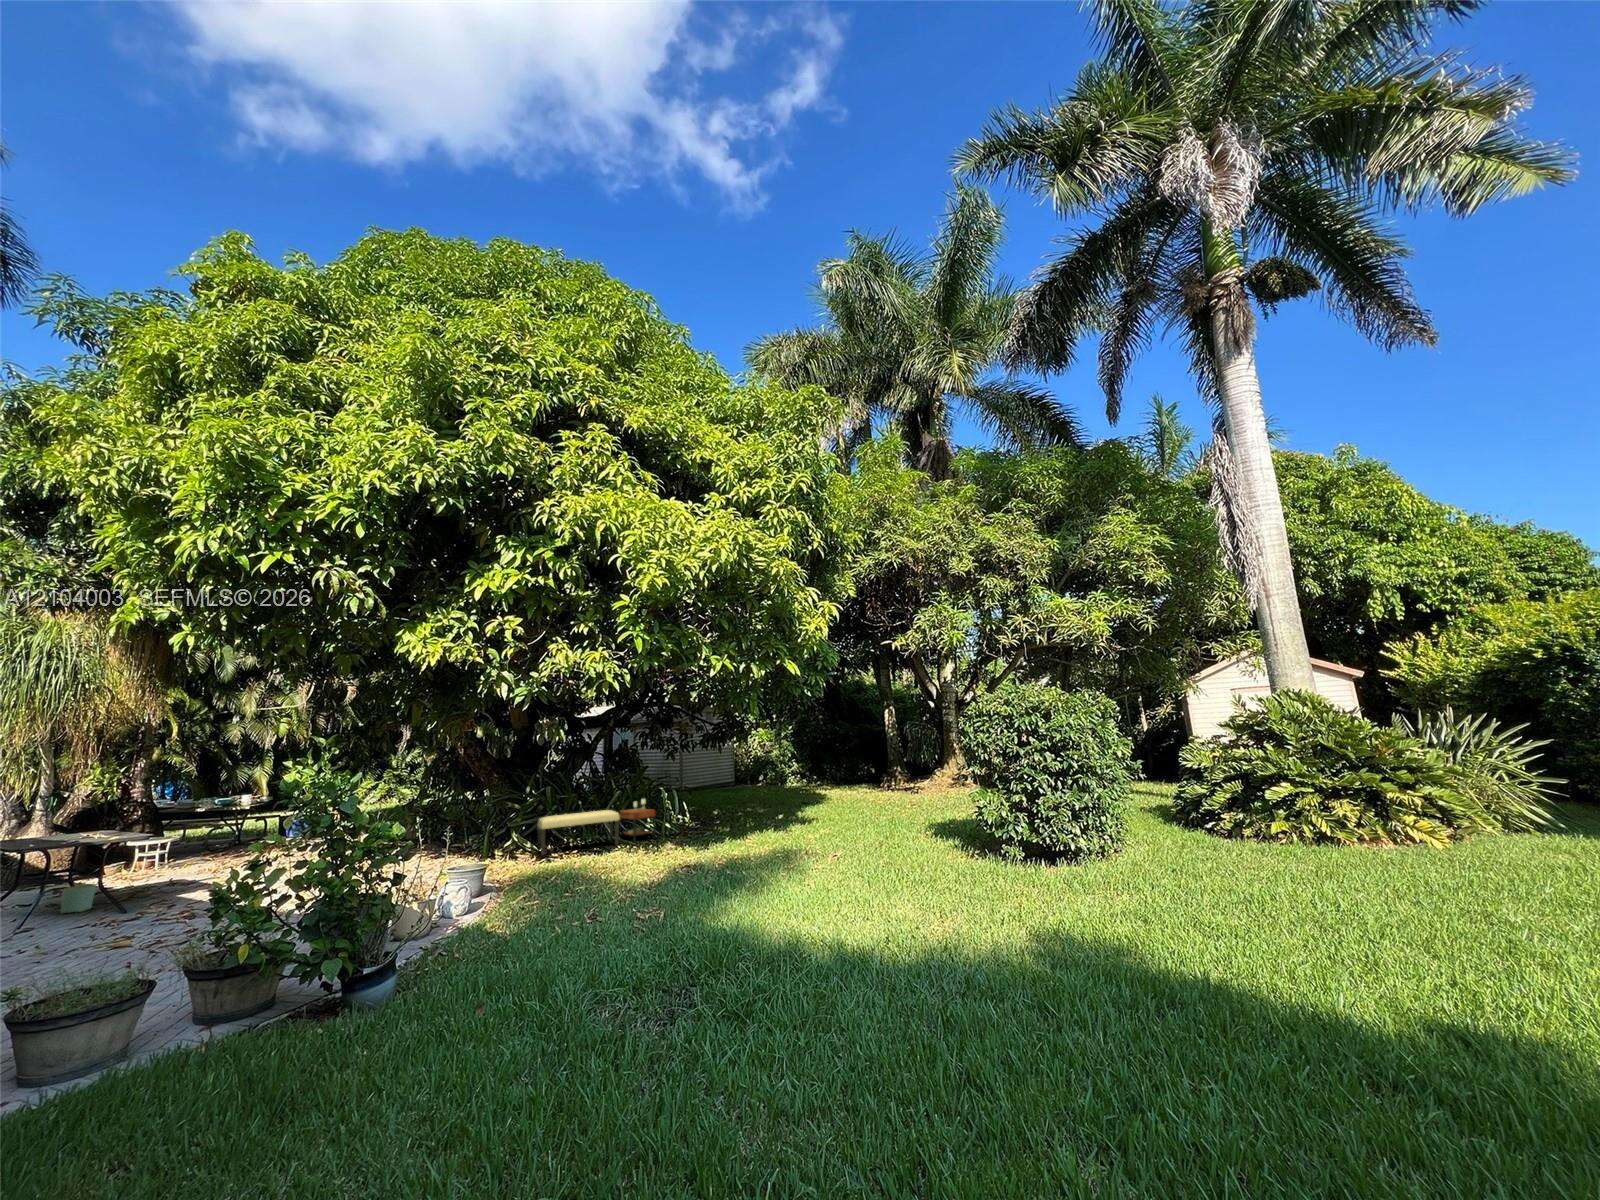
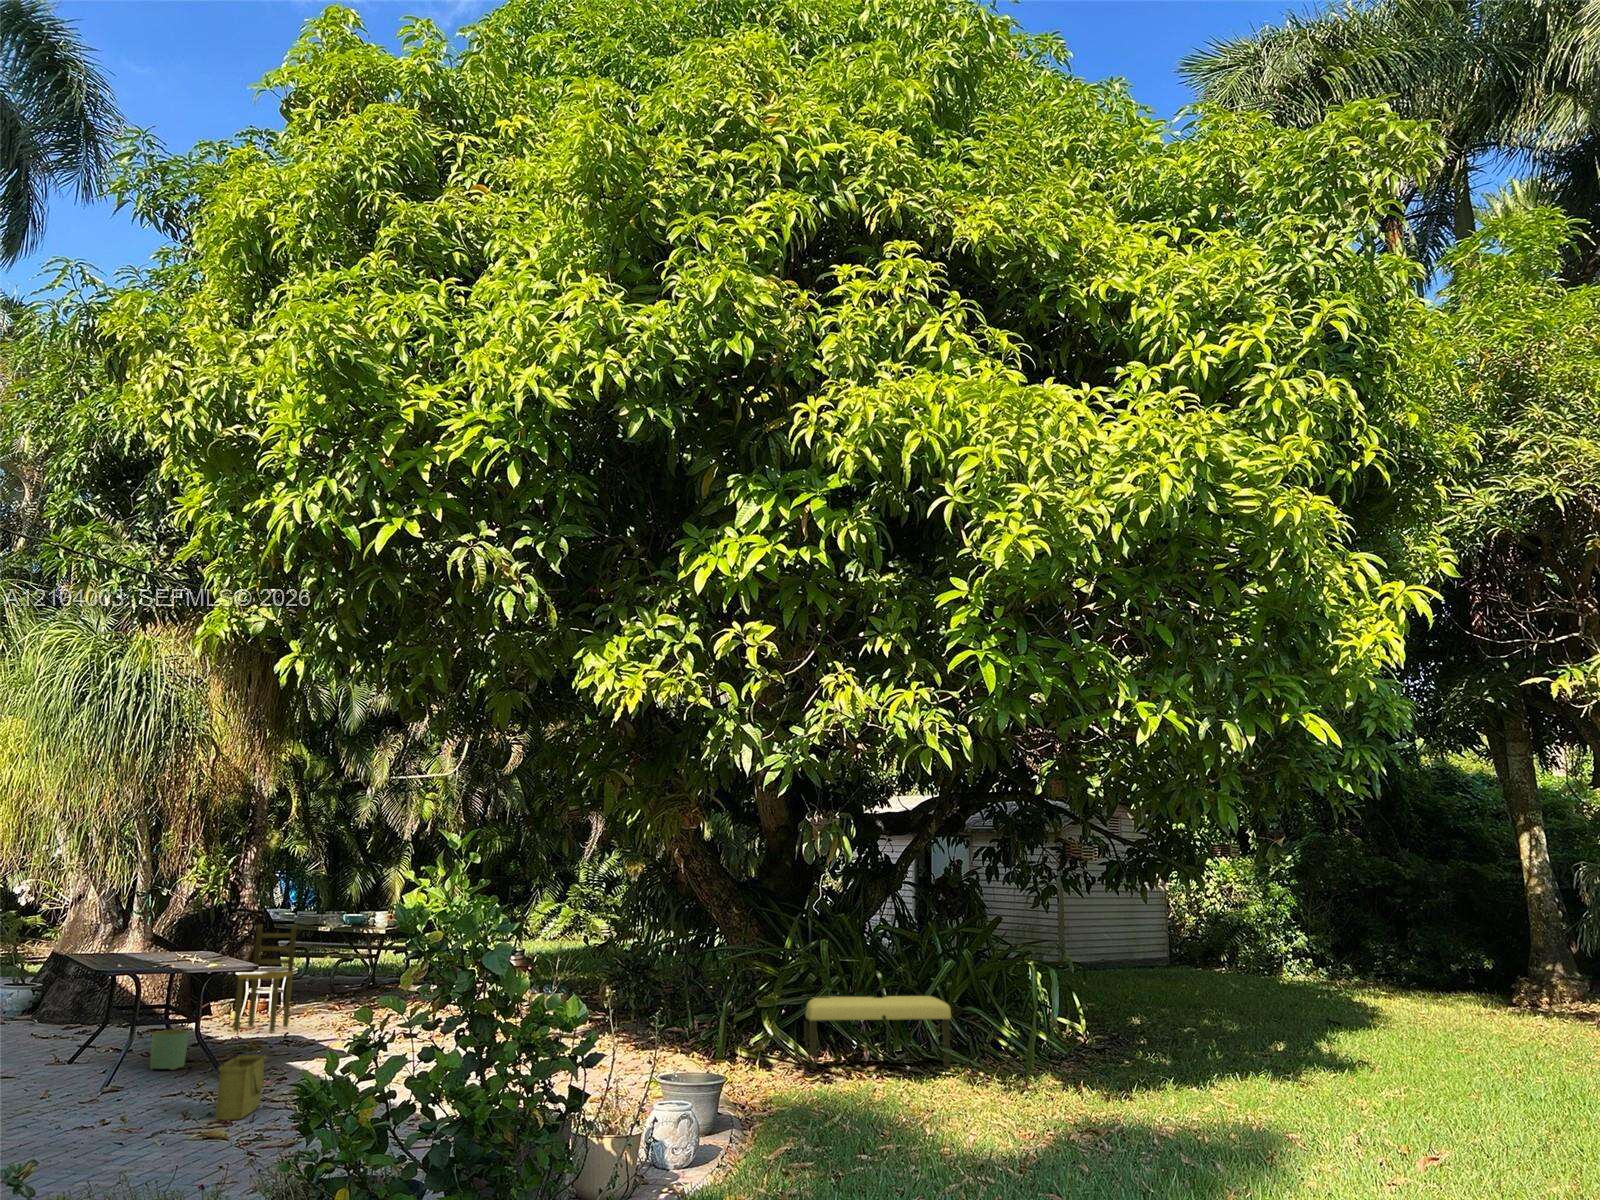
side table: present [620,799,656,842] -> none [950,981,1020,1065]
chair: none [133,808,188,883] -> present [233,924,297,1032]
basket: none [121,891,164,937] -> present [216,1055,266,1120]

